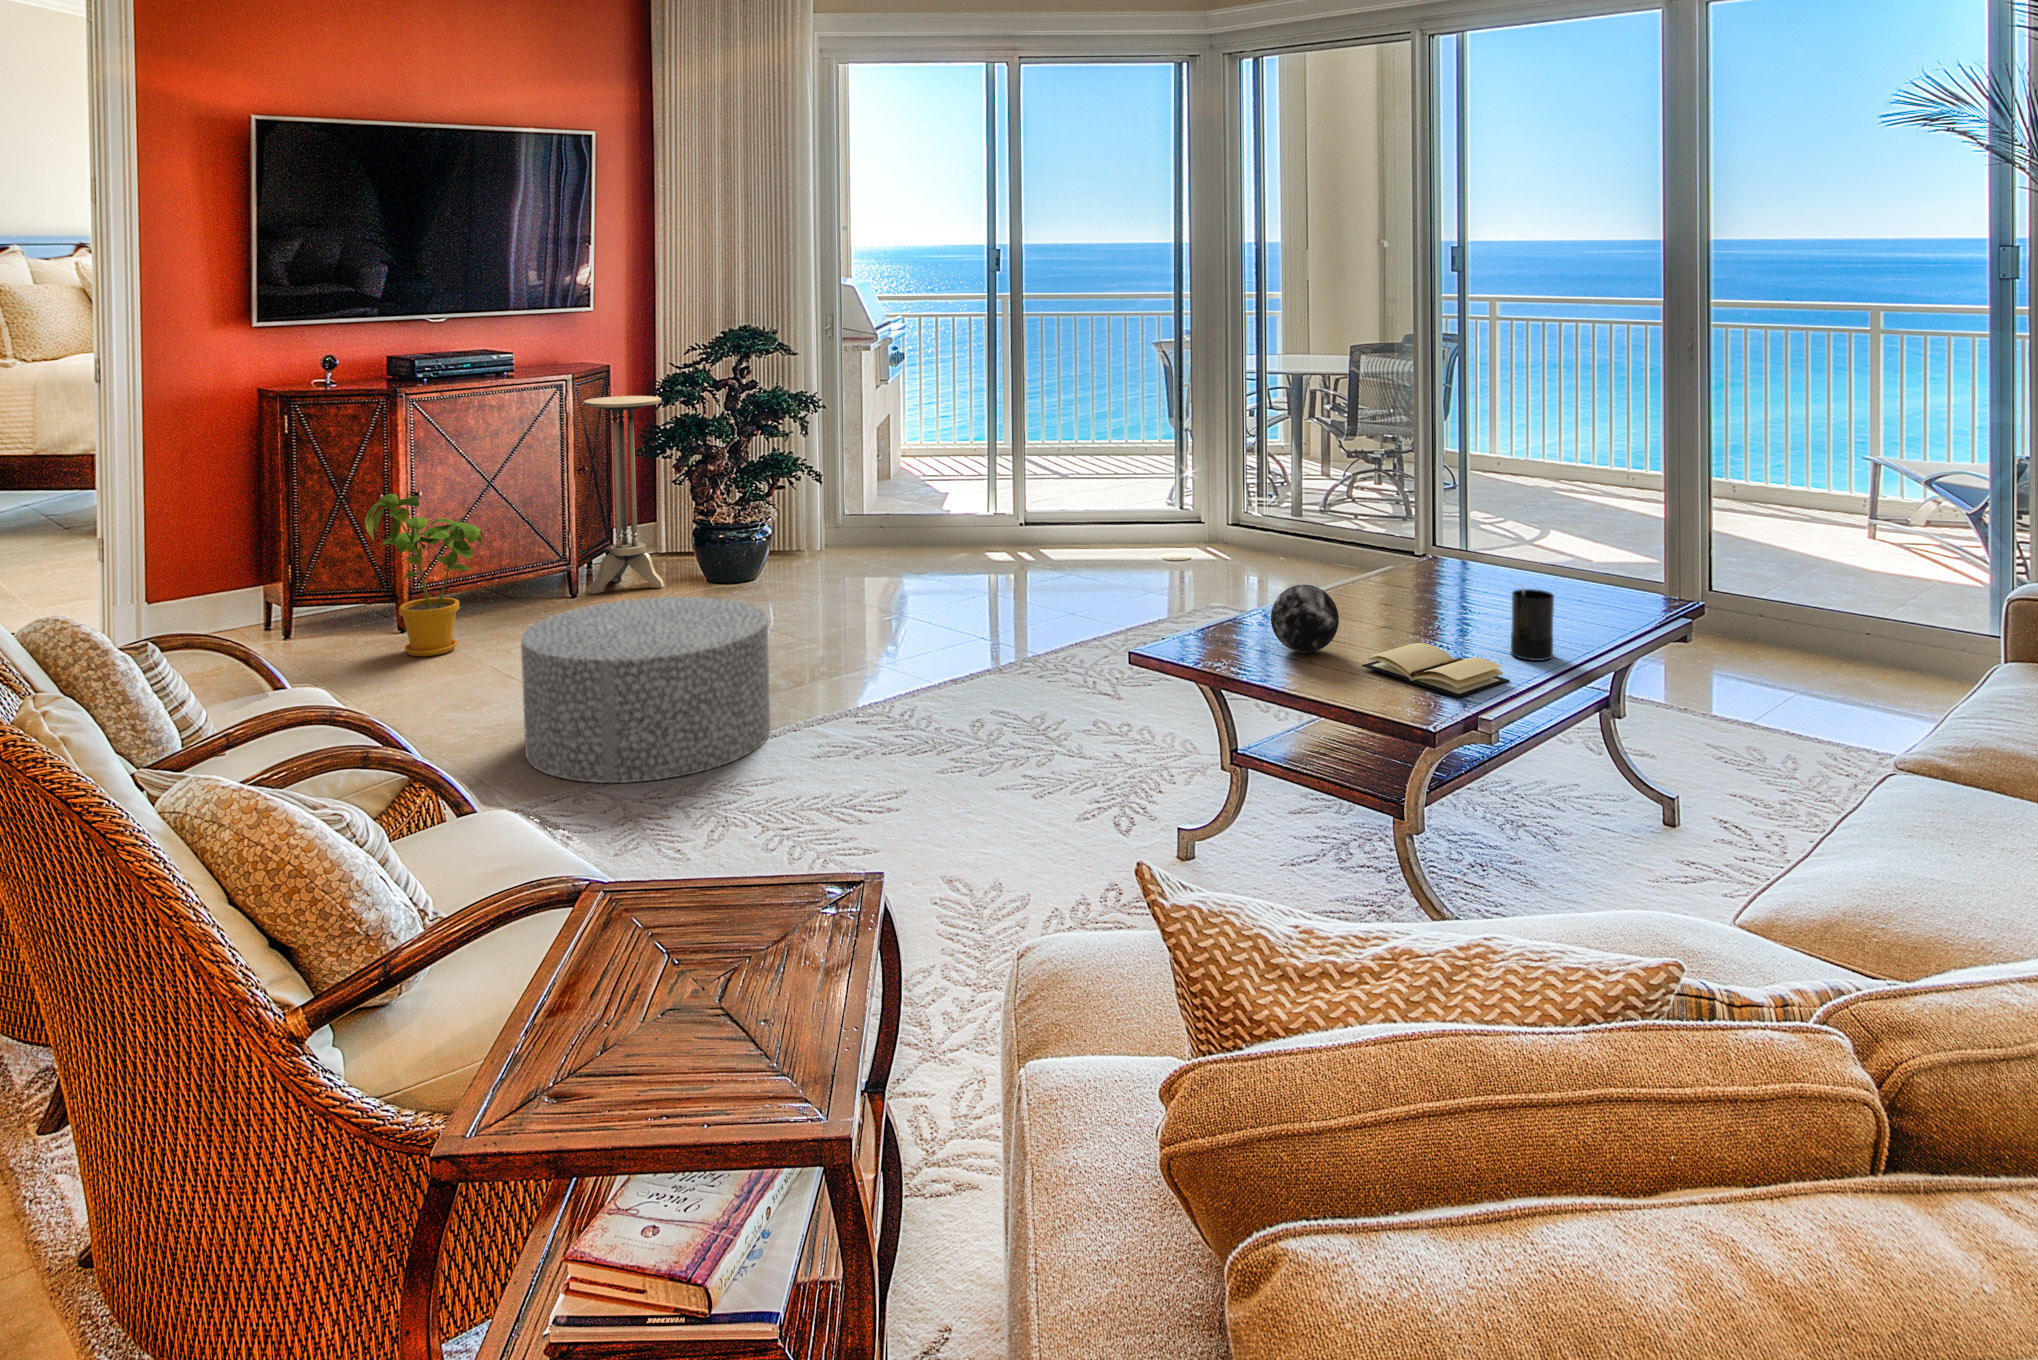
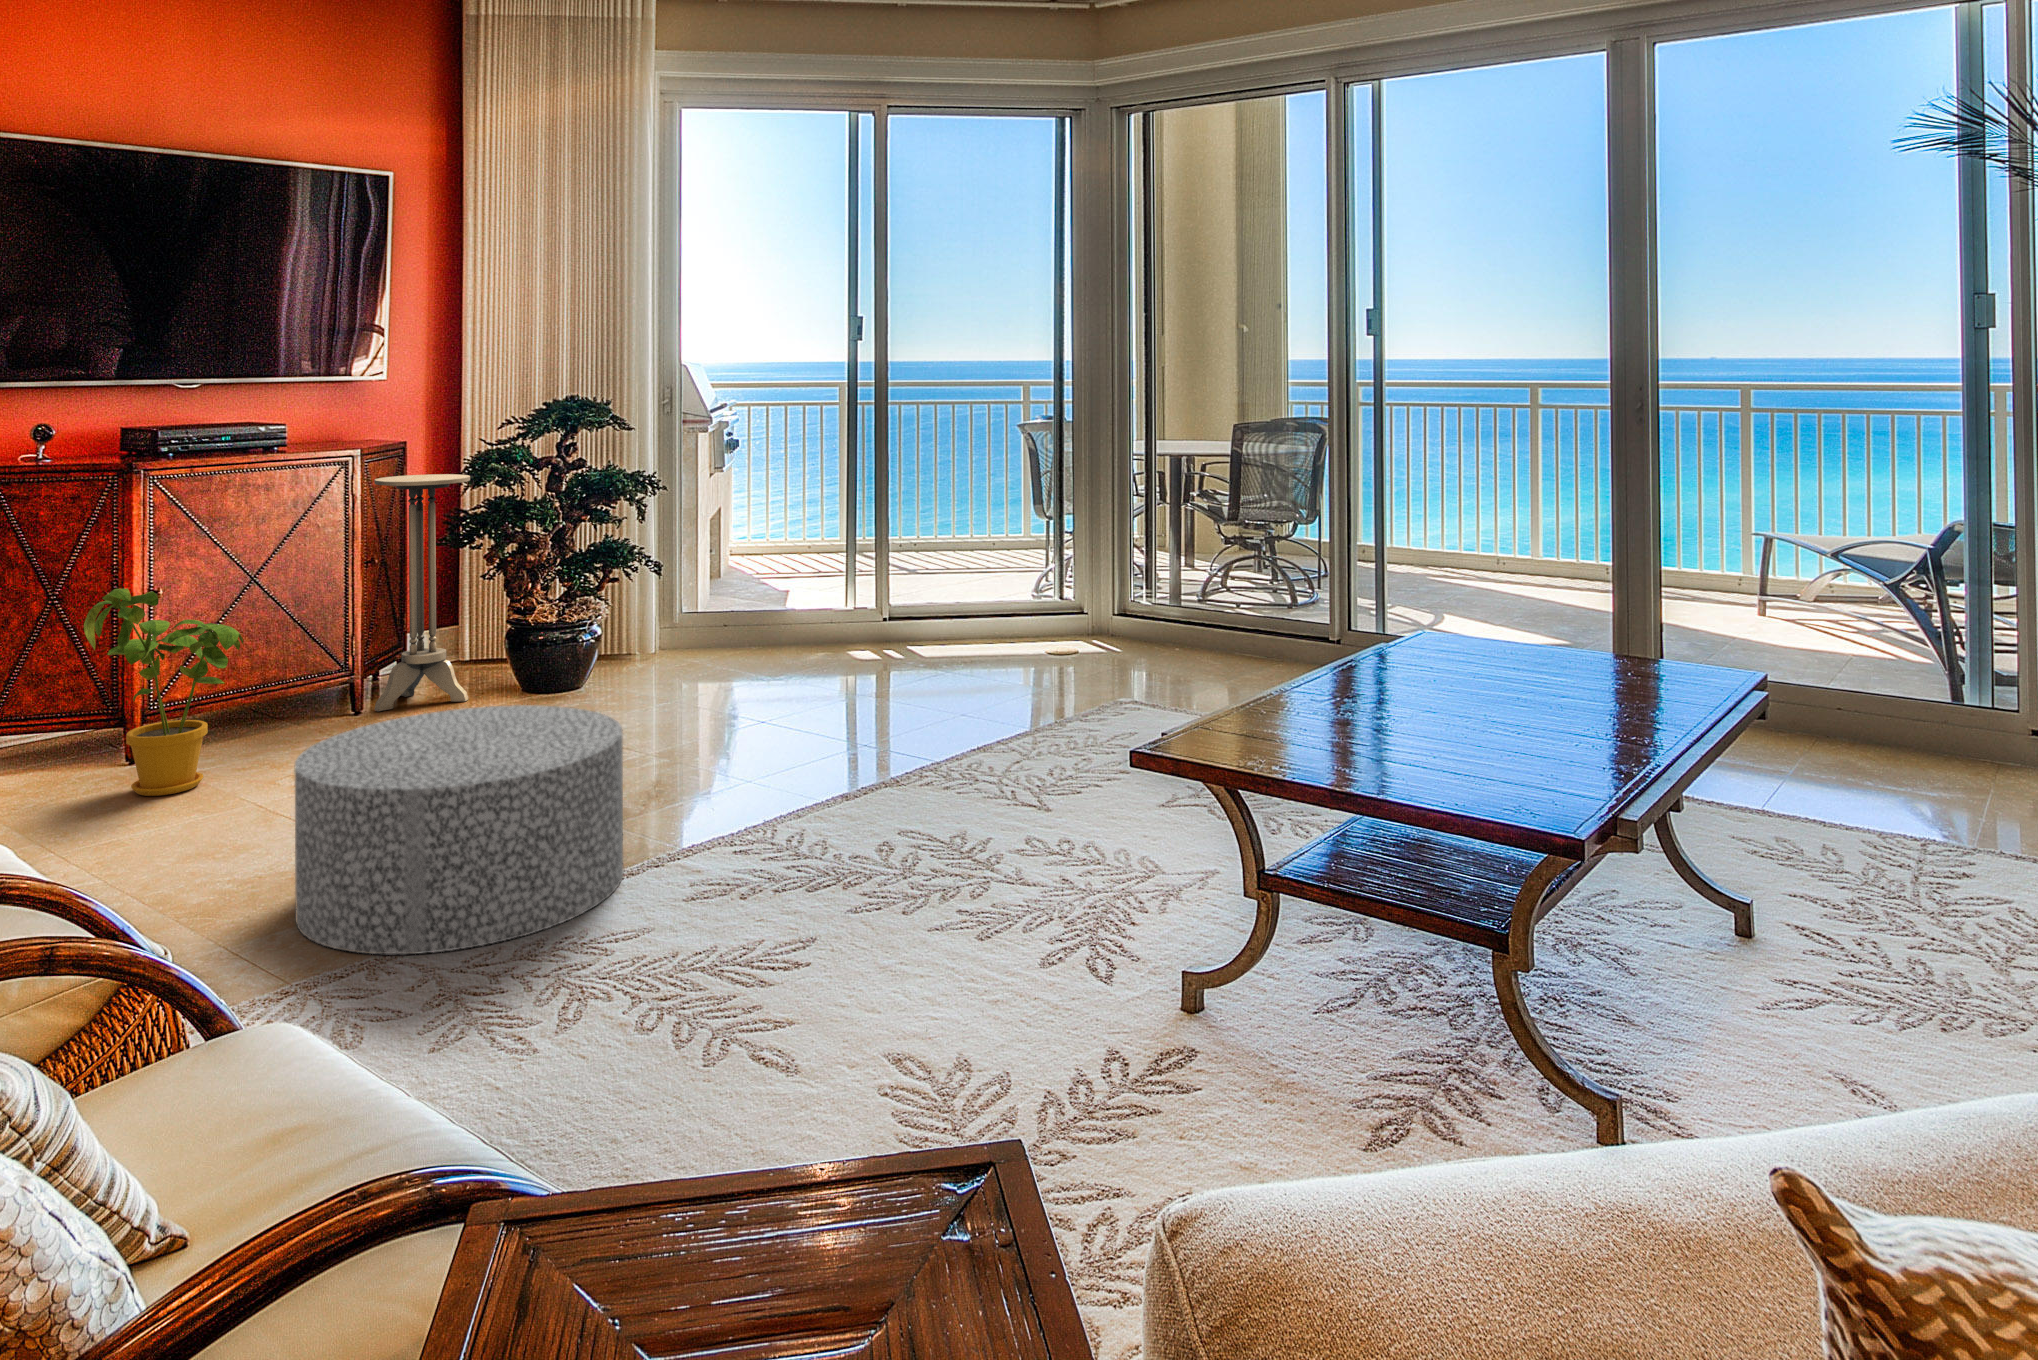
decorative orb: present [1271,585,1339,653] -> none [1290,656,1375,742]
candle: present [1511,588,1554,661] -> none [1571,647,1628,740]
book: present [1362,643,1510,697] -> none [1415,724,1600,789]

